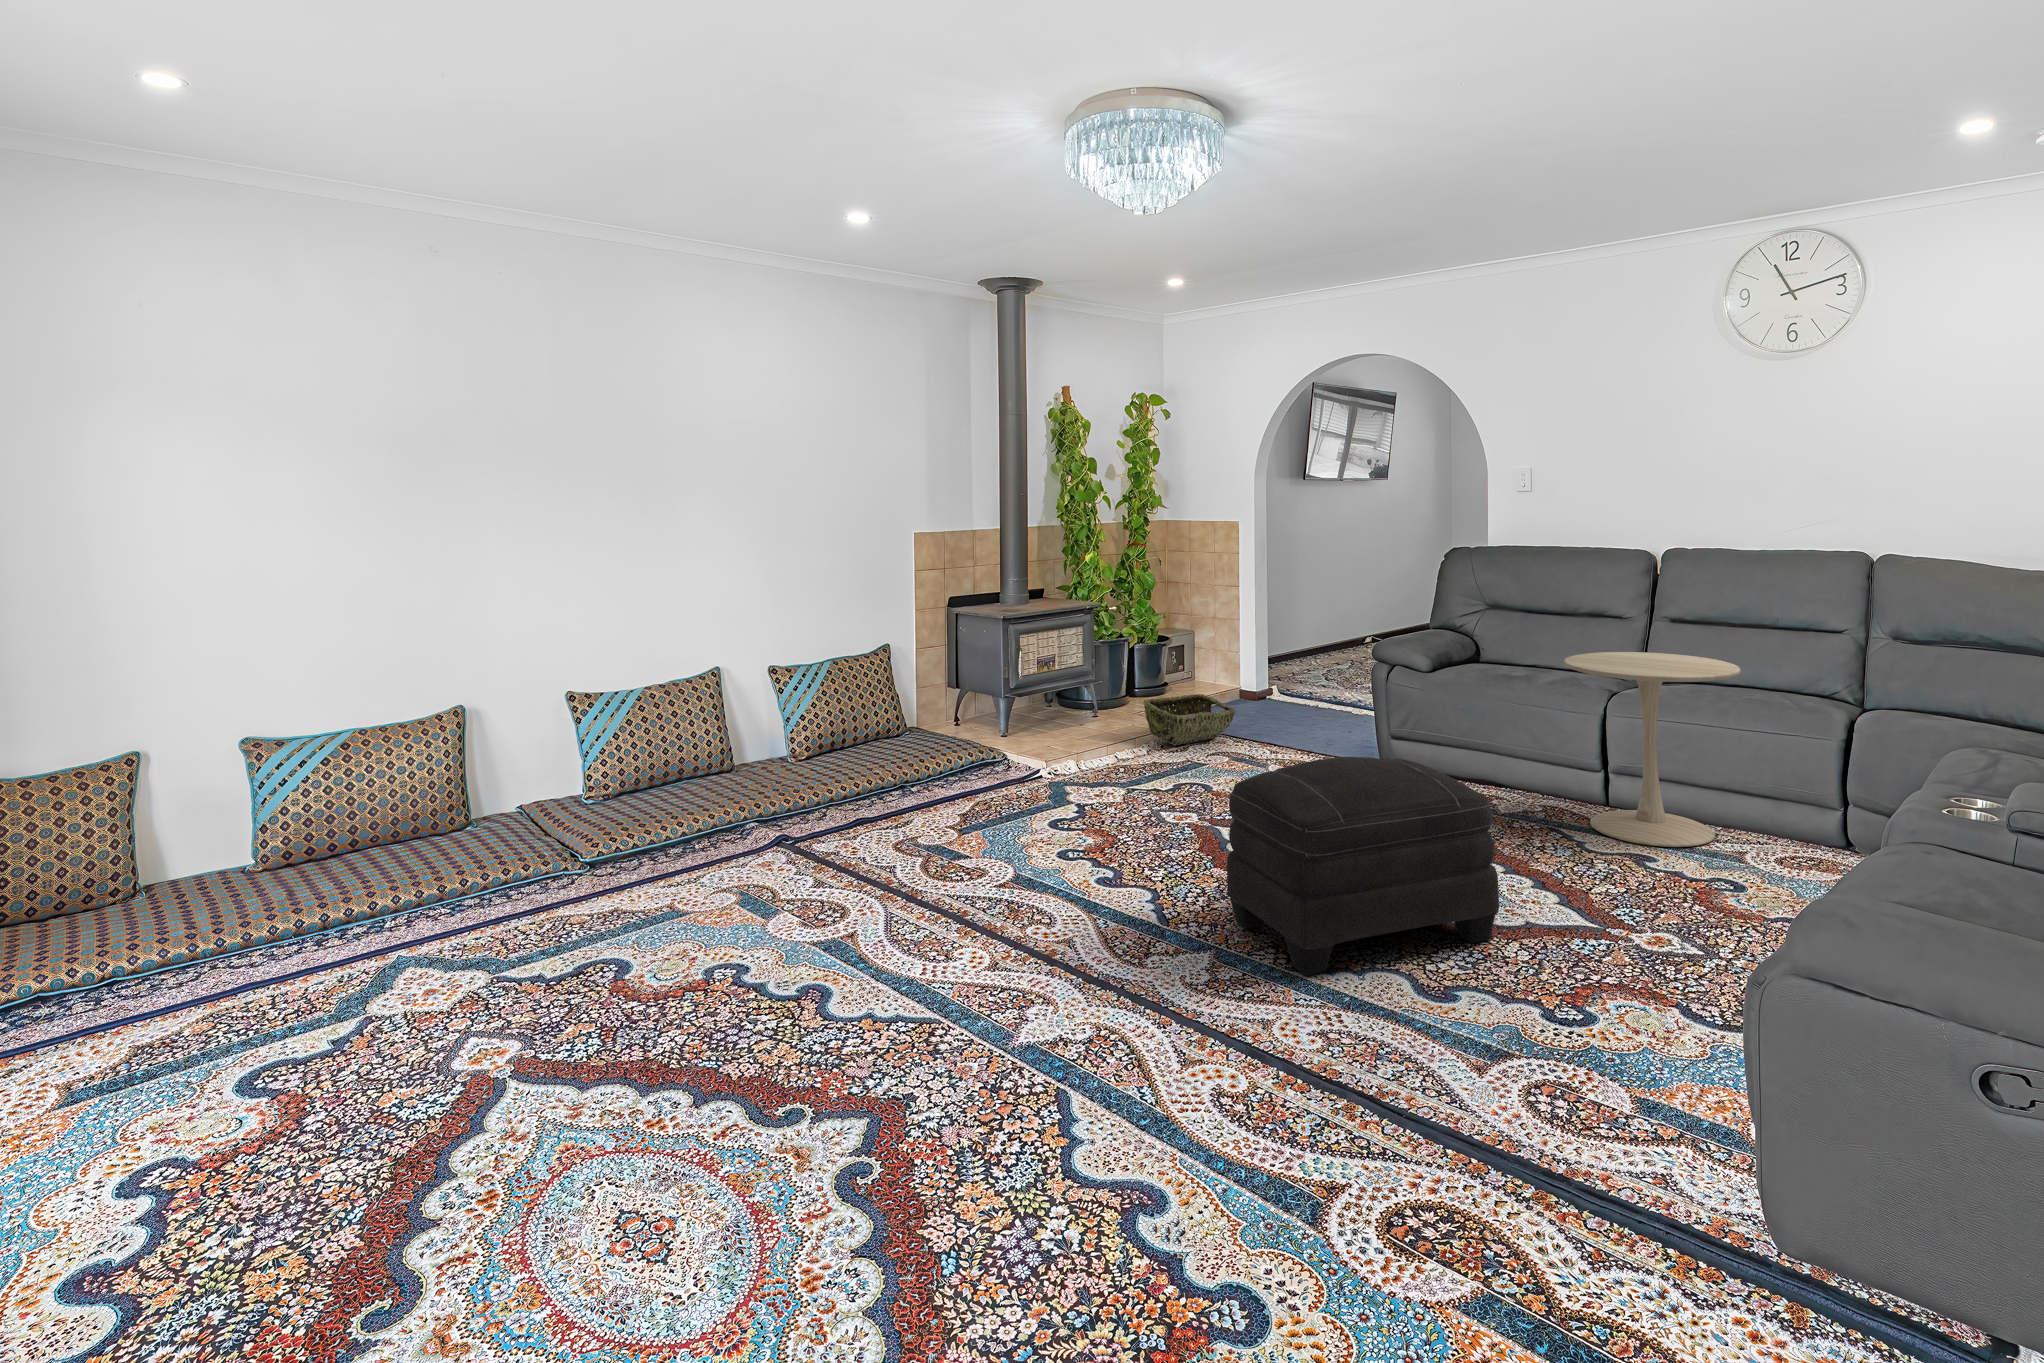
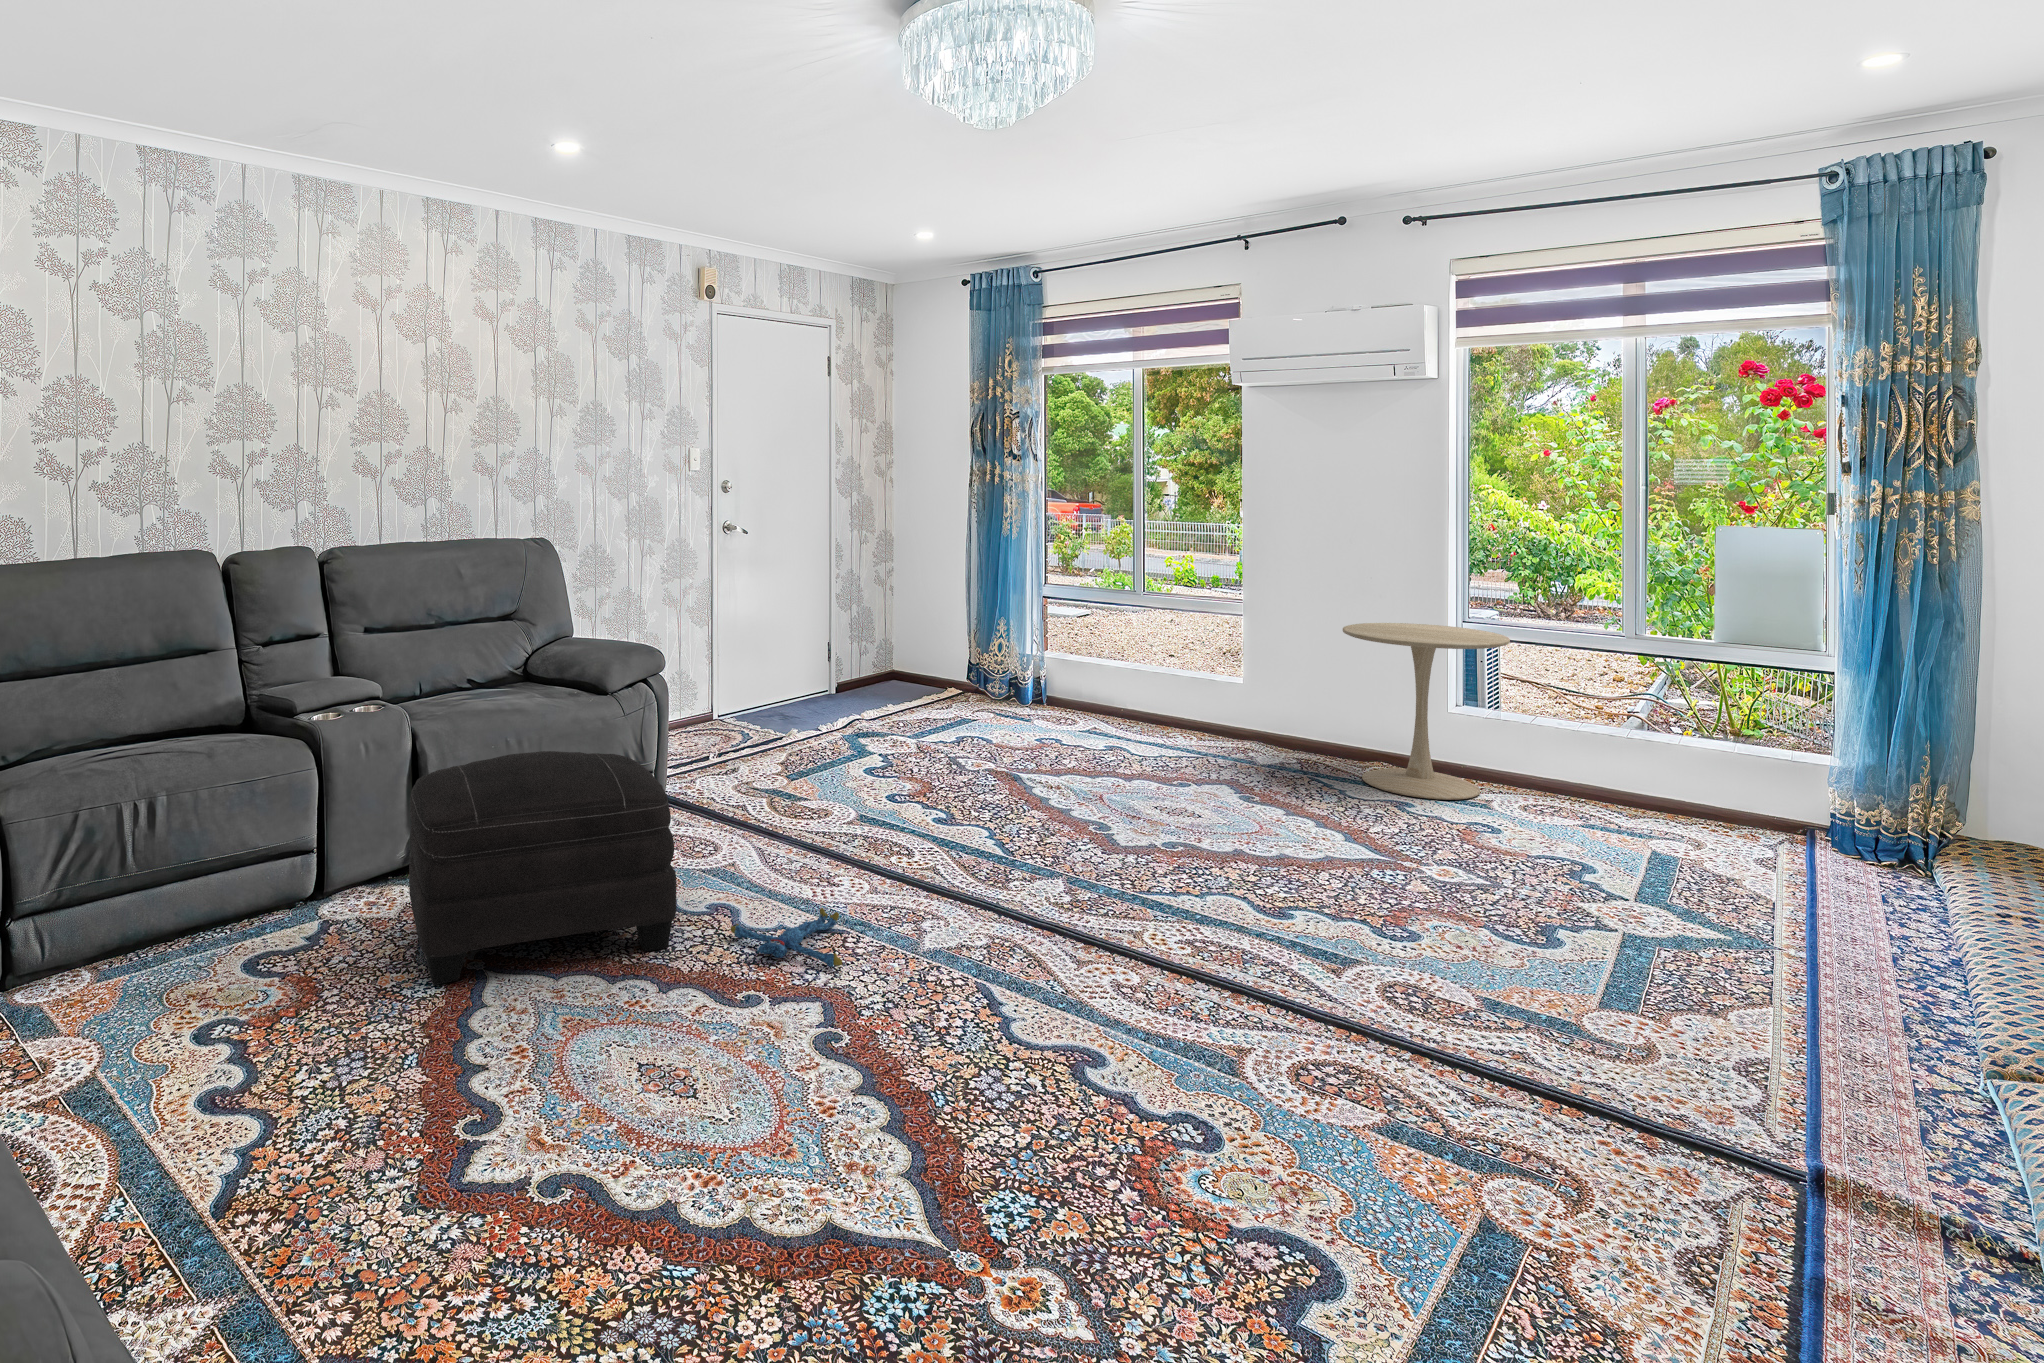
woven basket: present [1143,694,1235,746] -> none [916,660,1002,708]
ottoman: present [1227,757,1499,976] -> present [409,751,677,985]
plush toy: none [809,997,936,1074] -> present [731,908,842,967]

